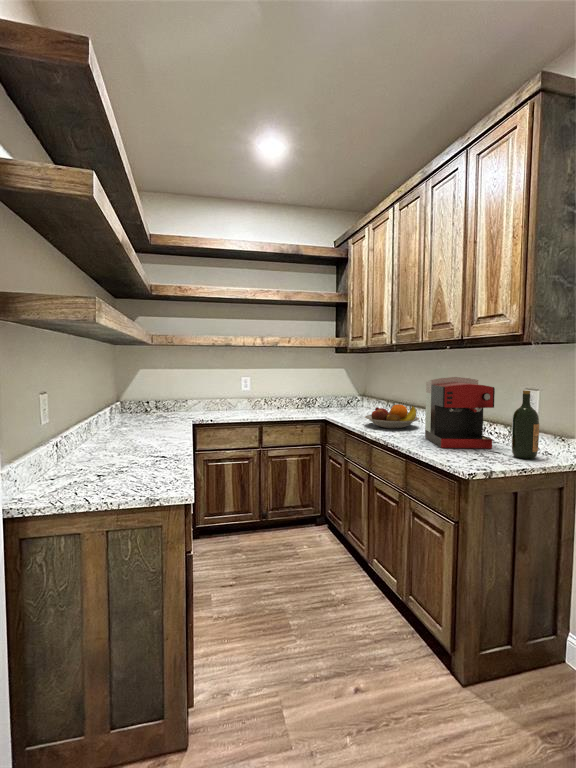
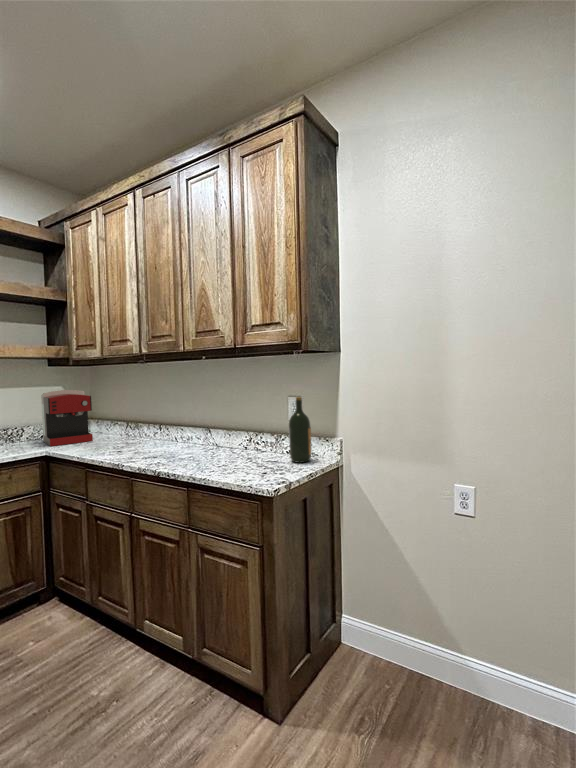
coffee maker: present [425,377,495,449] -> present [41,390,93,446]
fruit bowl: present [365,404,419,428] -> none [113,423,180,454]

